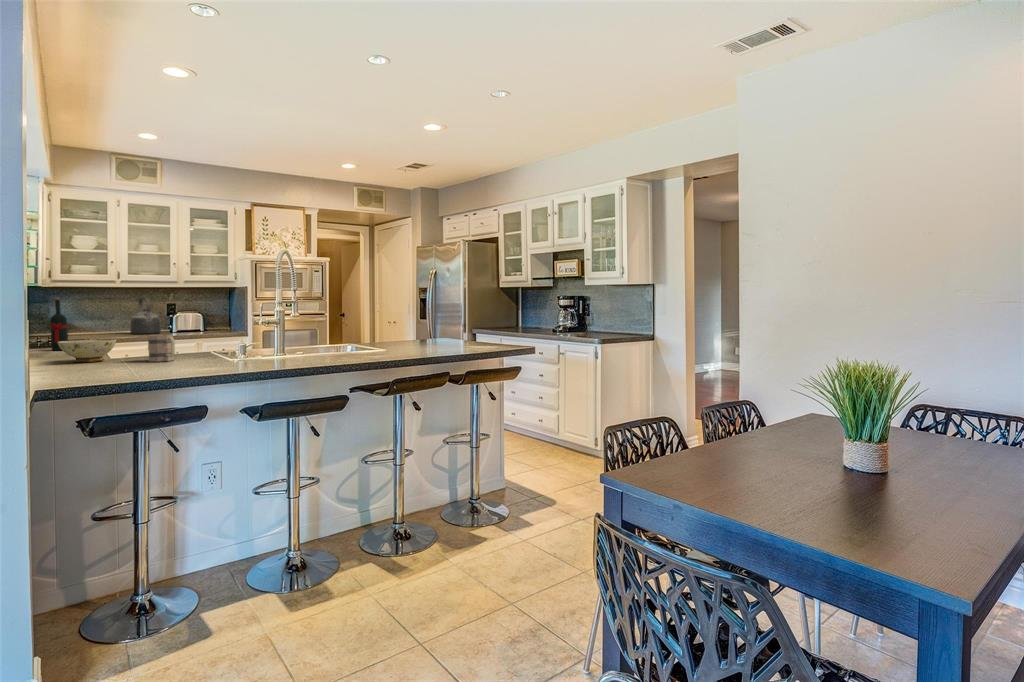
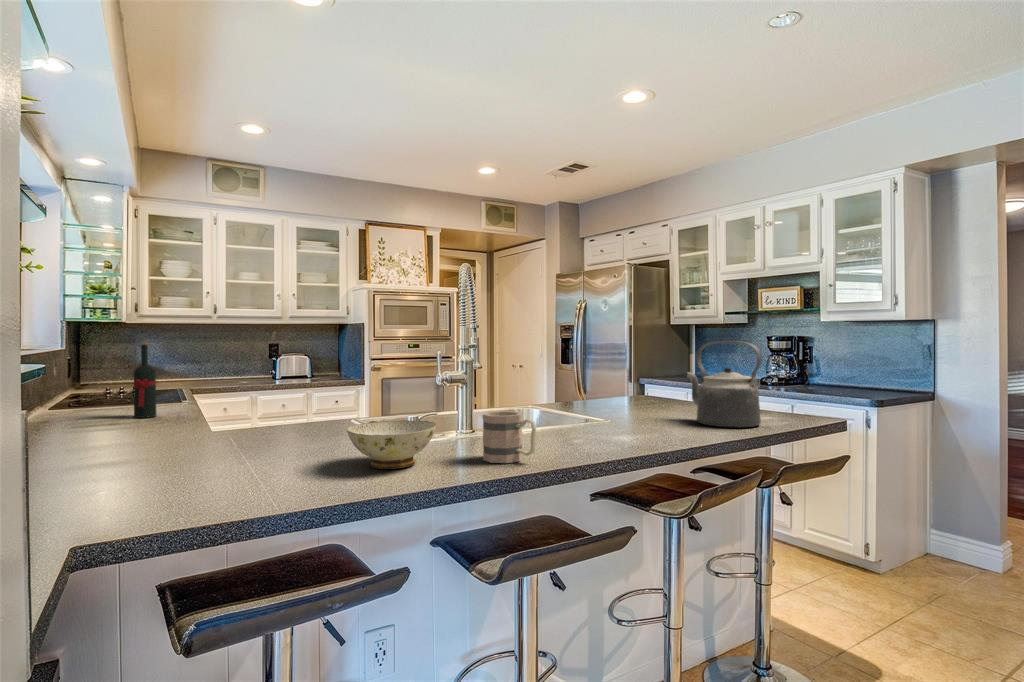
kettle: present [131,298,161,334] -> present [687,341,762,428]
mug: present [148,335,175,362] -> present [482,411,536,463]
ceramic bowl: present [57,339,116,362] -> present [347,420,436,469]

